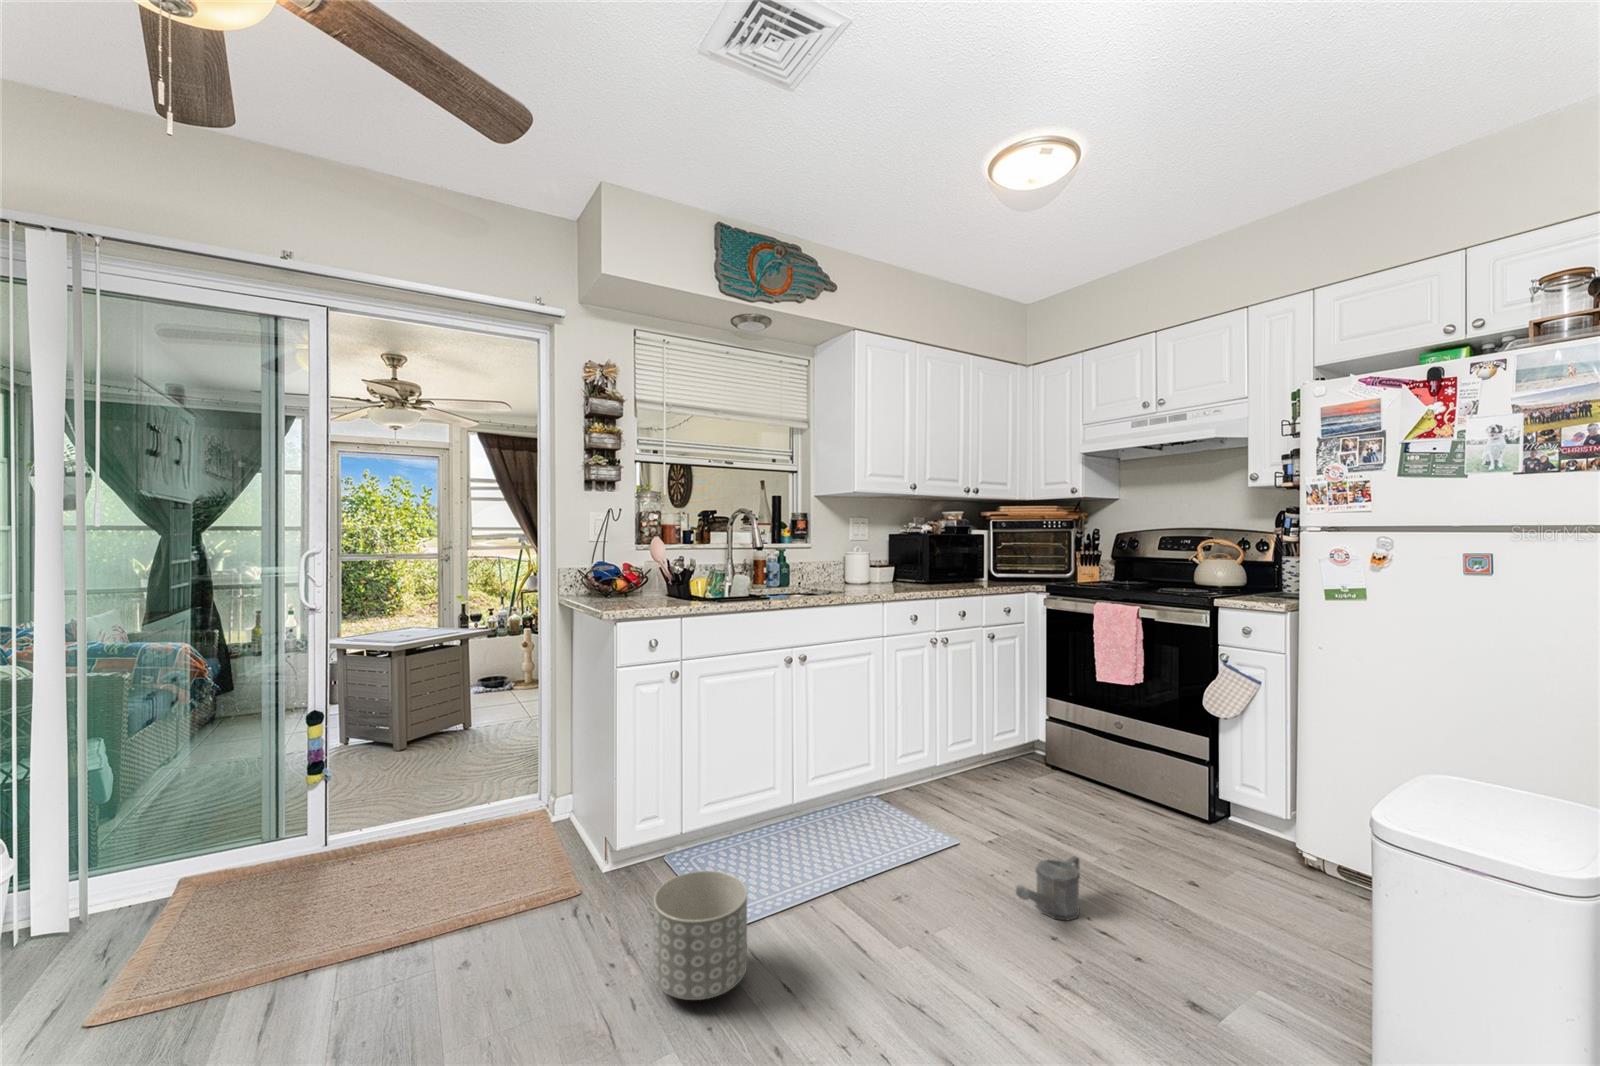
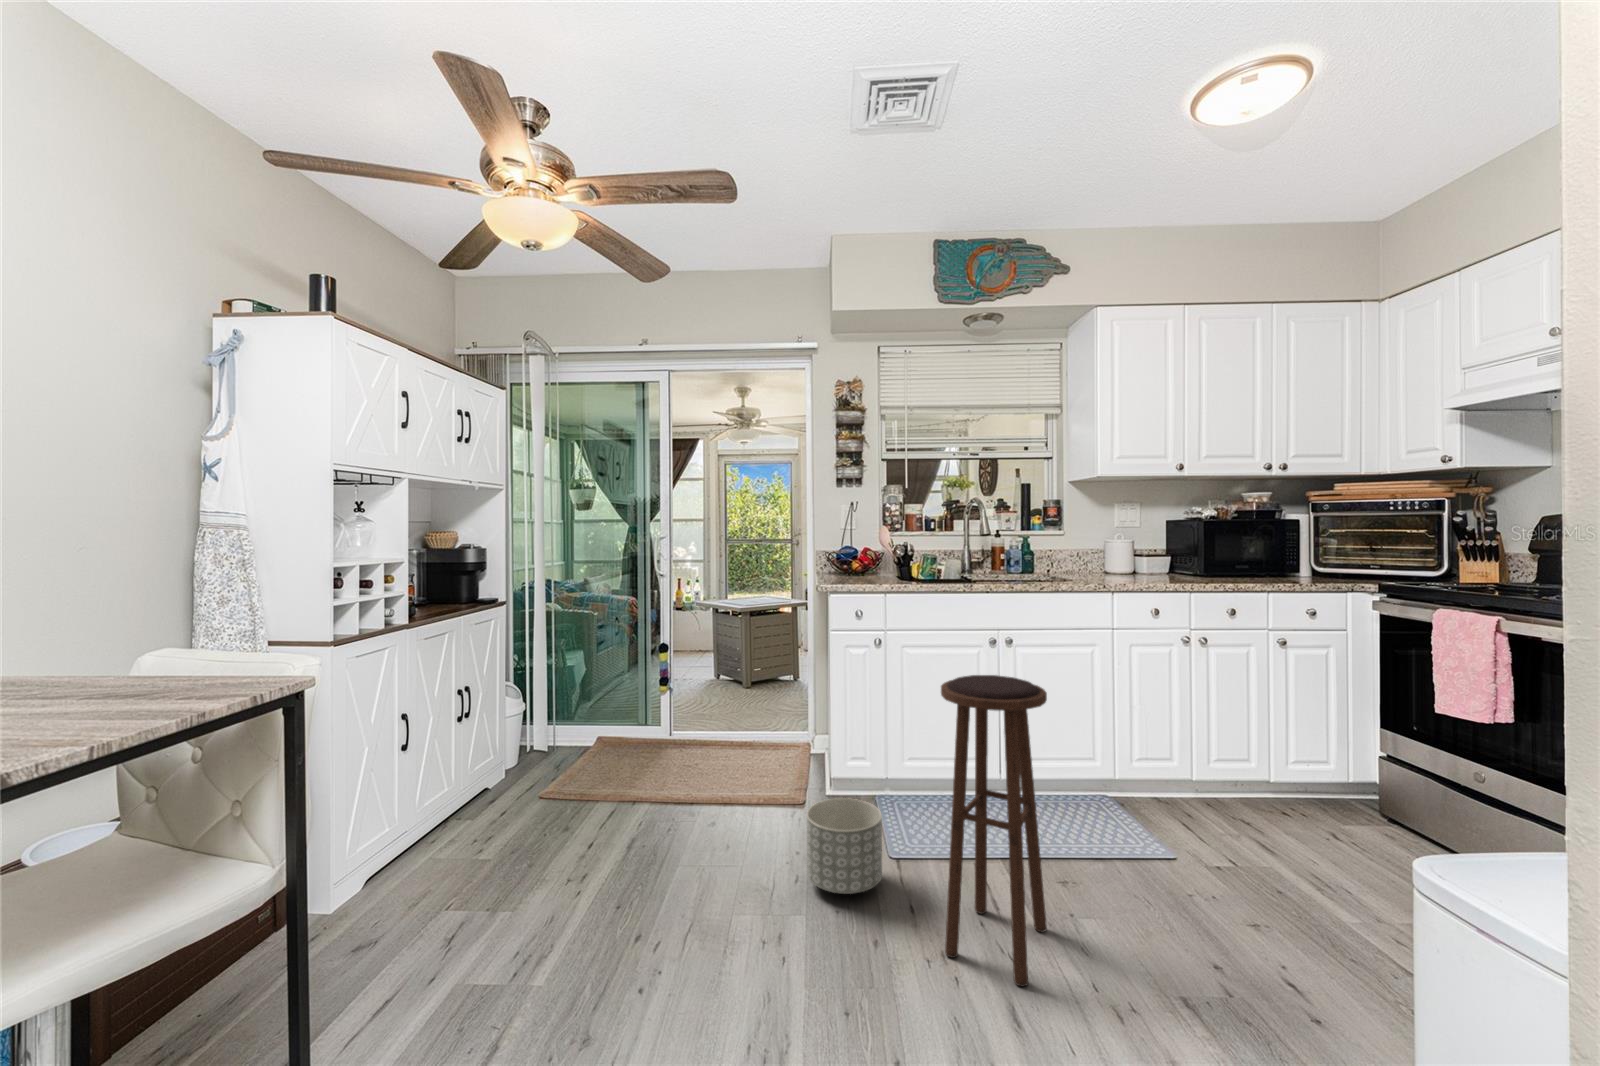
stool: none [842,700,952,1029] -> present [941,675,1047,987]
watering can: present [1016,856,1080,921] -> none [1168,888,1289,960]

